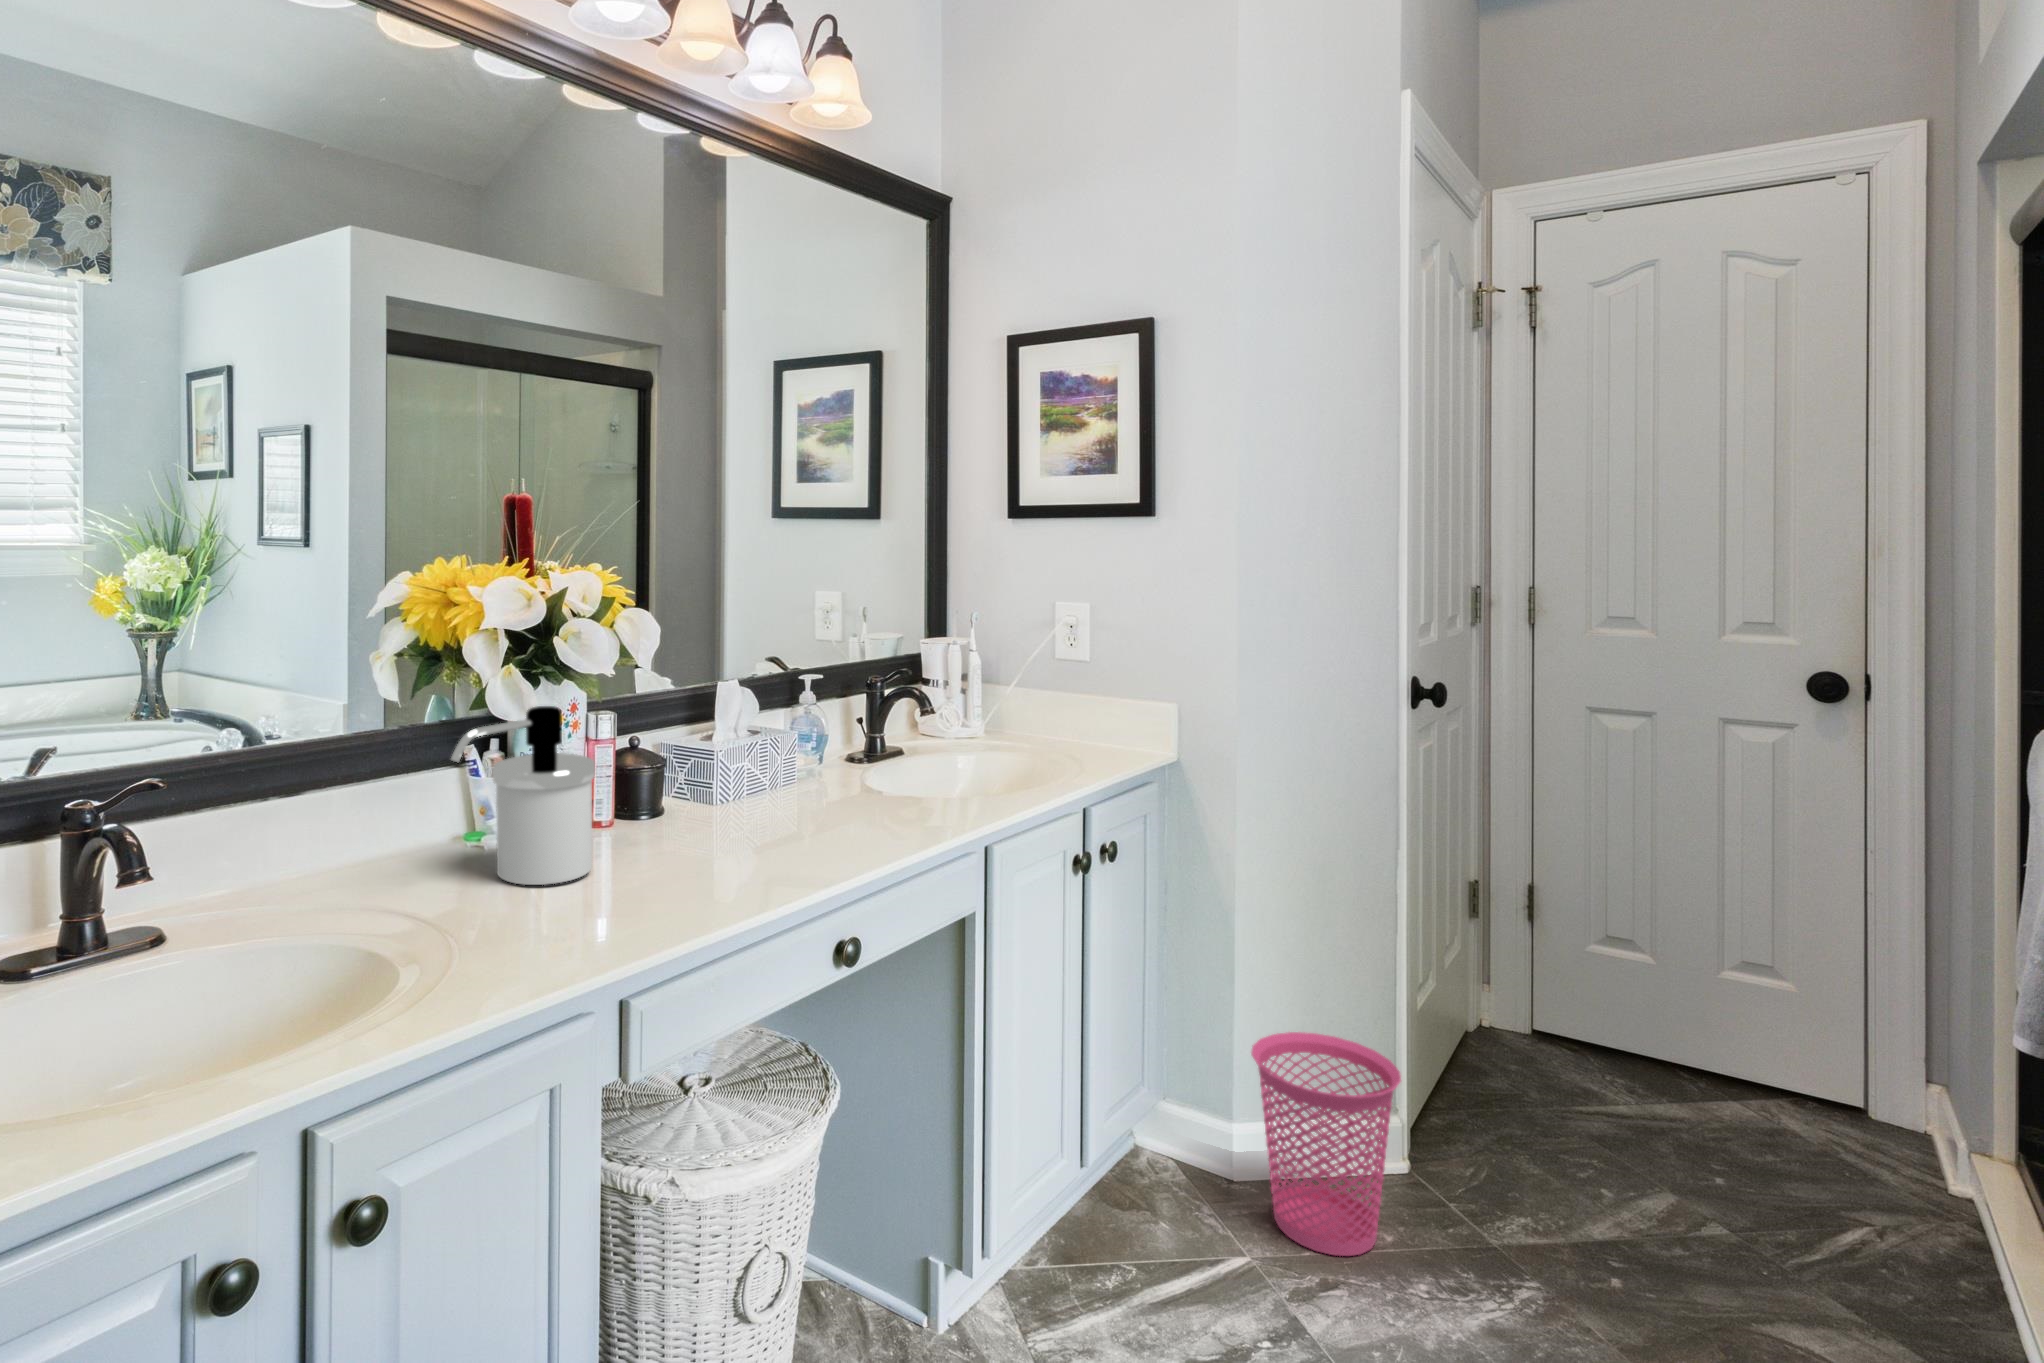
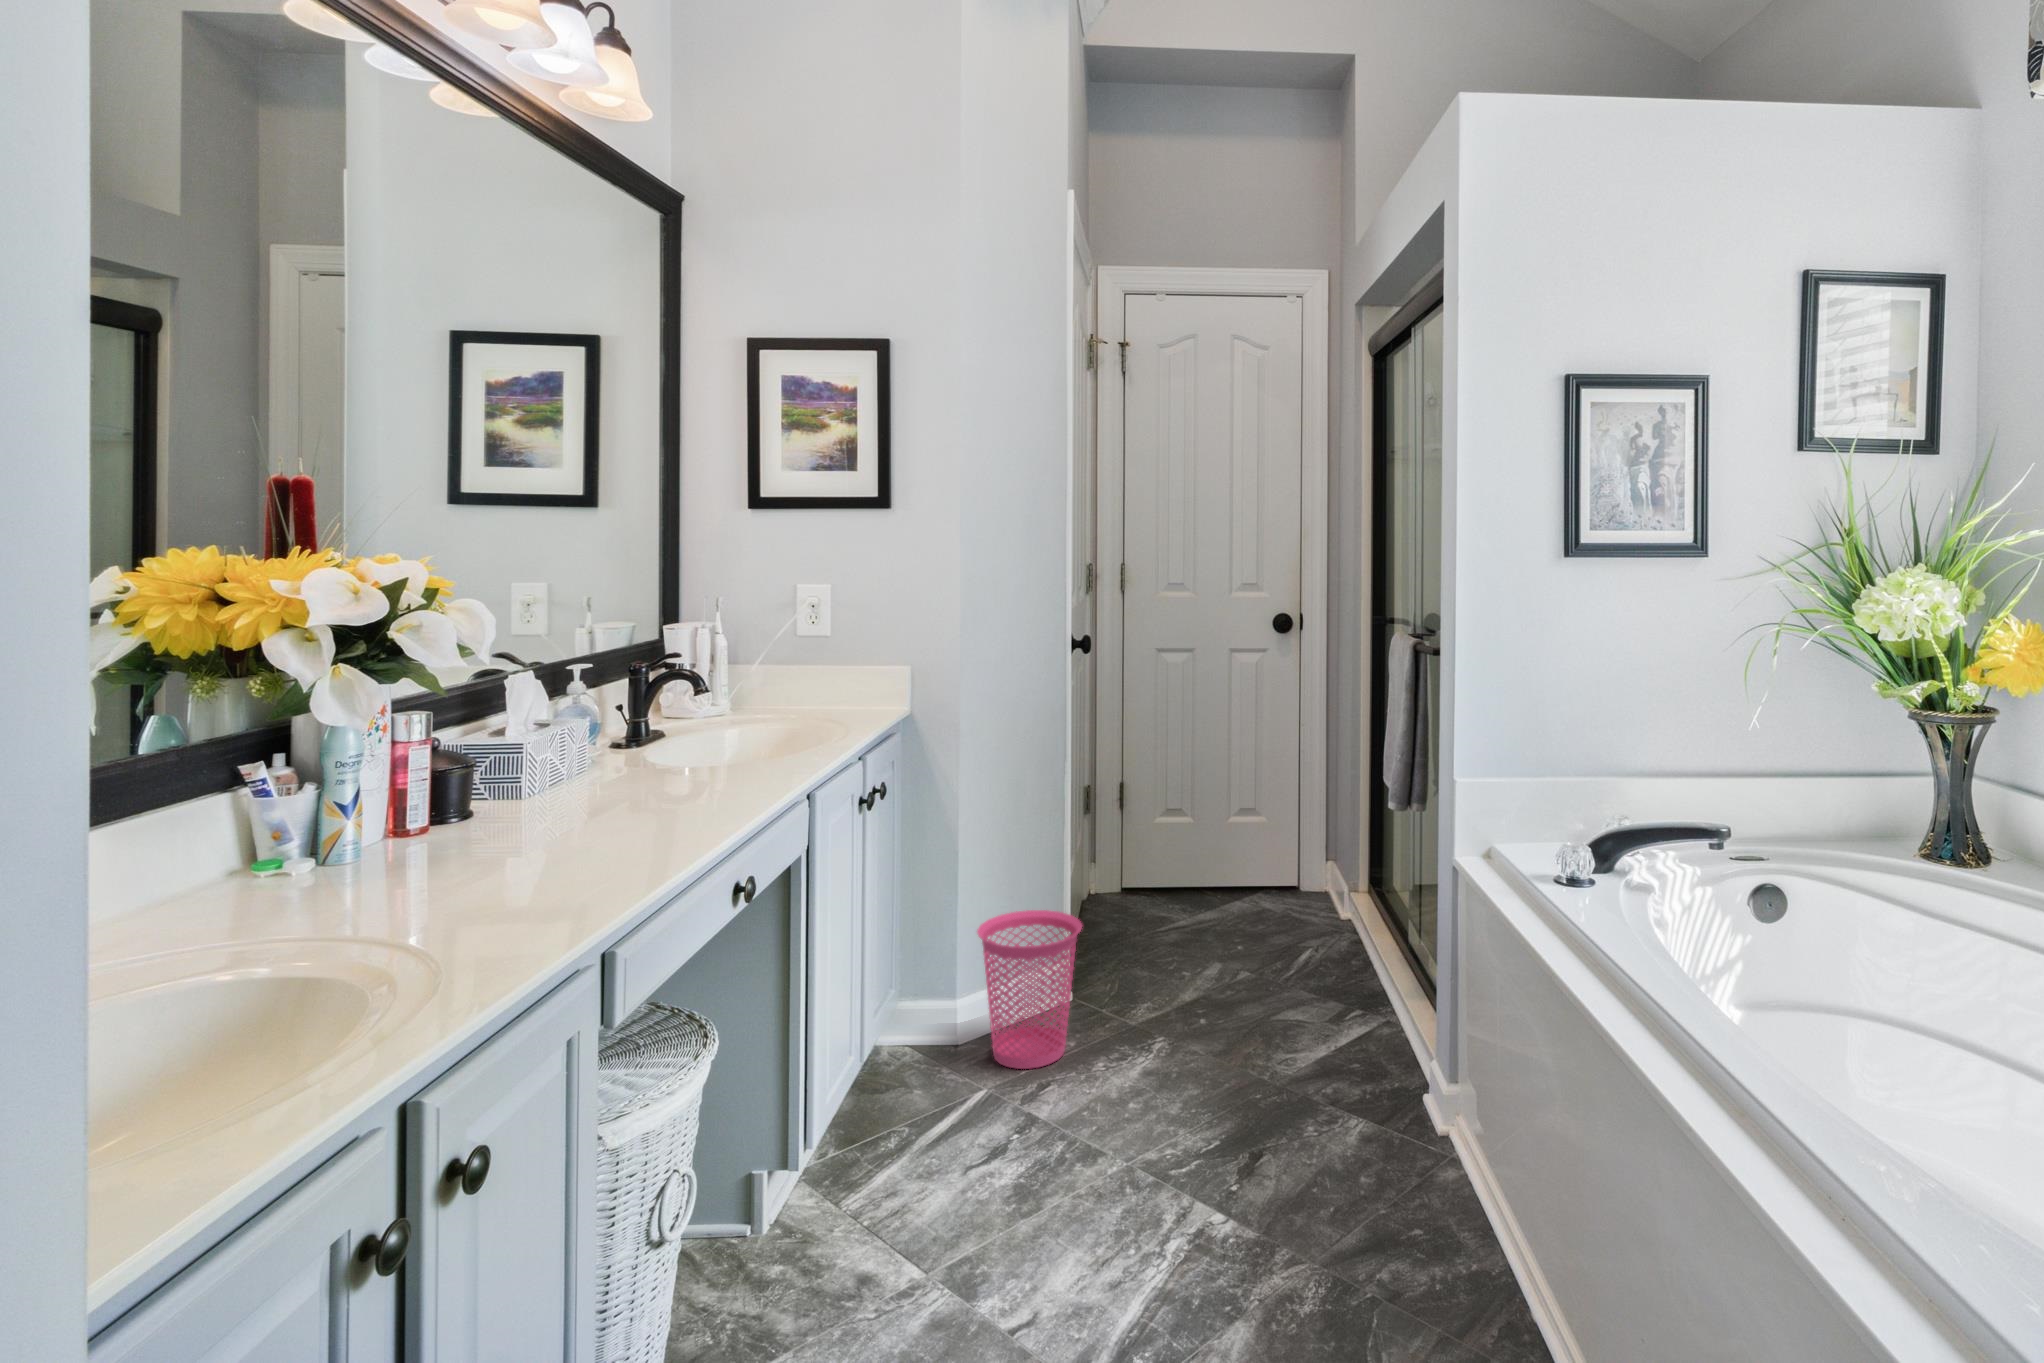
soap dispenser: present [451,706,595,885] -> none [341,705,482,891]

